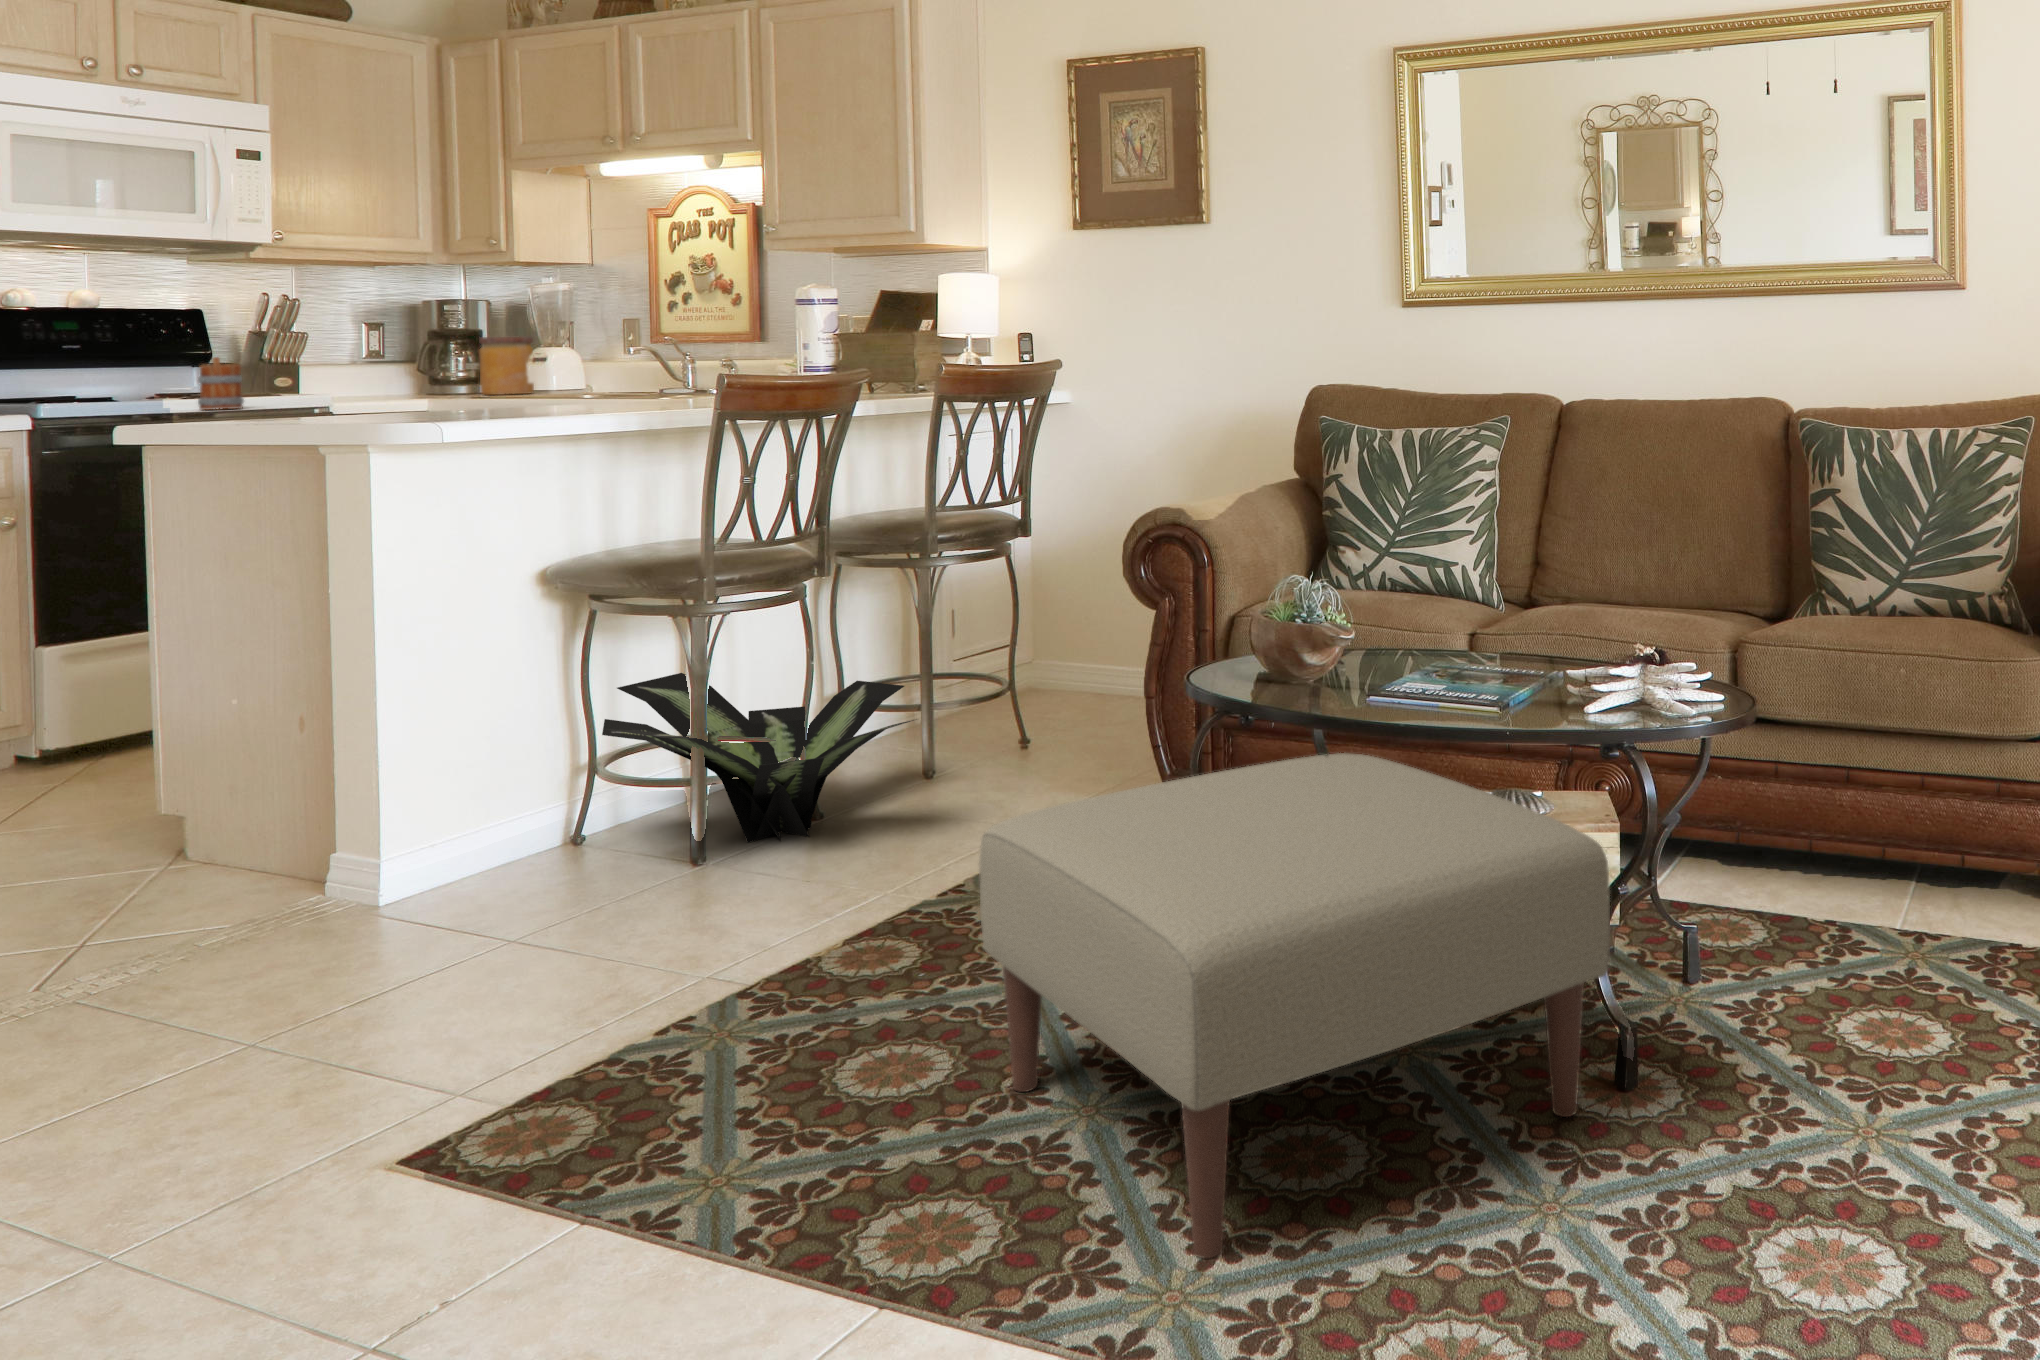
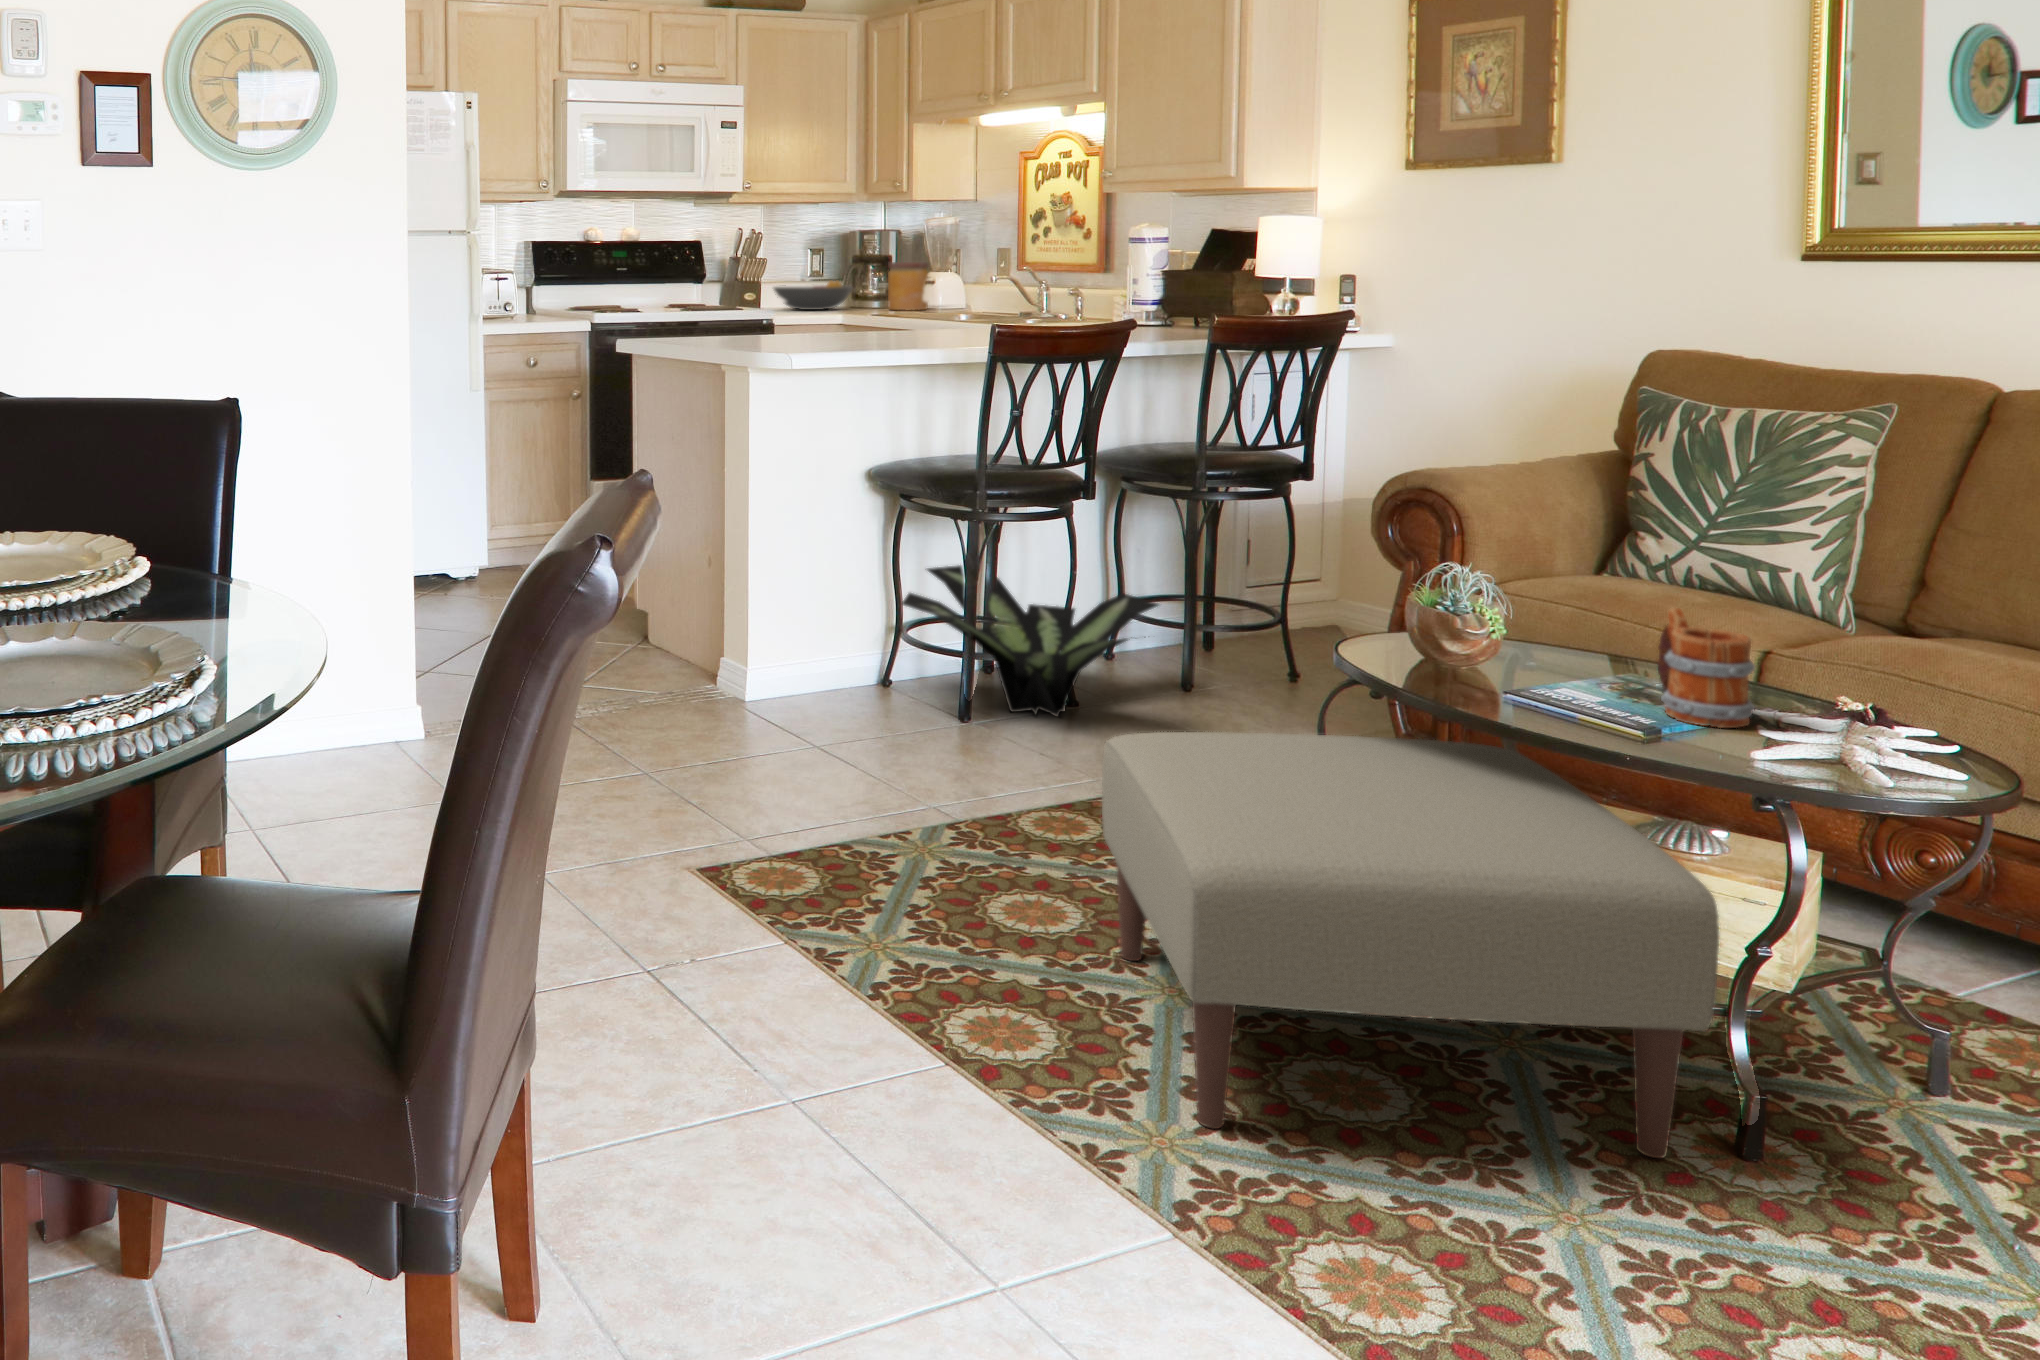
mug: present [198,357,244,410] -> present [1657,608,1755,728]
fruit bowl: none [312,360,431,398] -> present [774,281,852,310]

